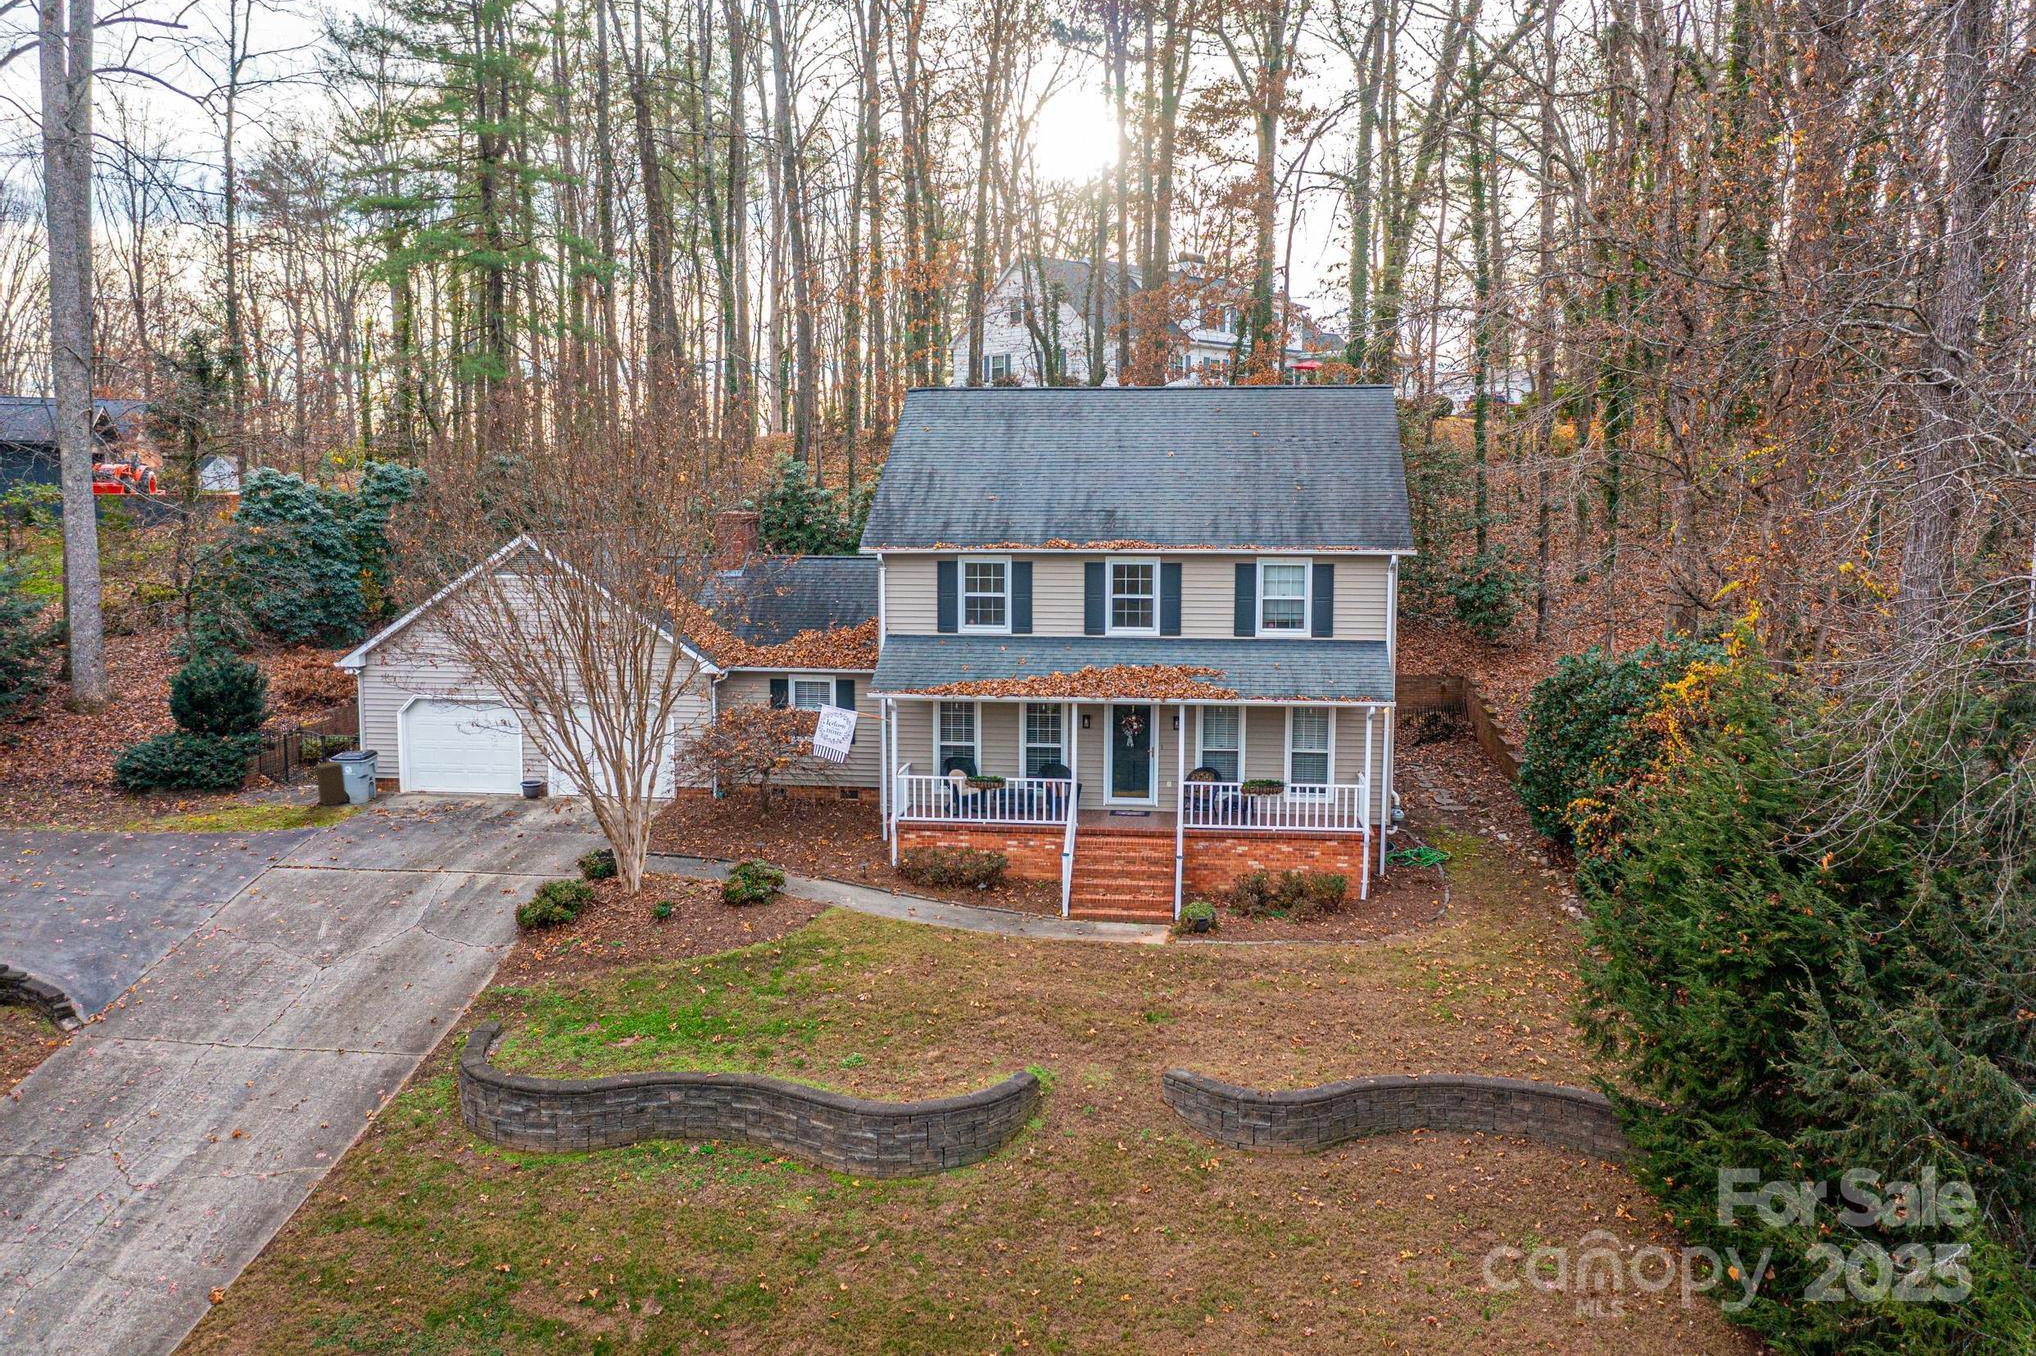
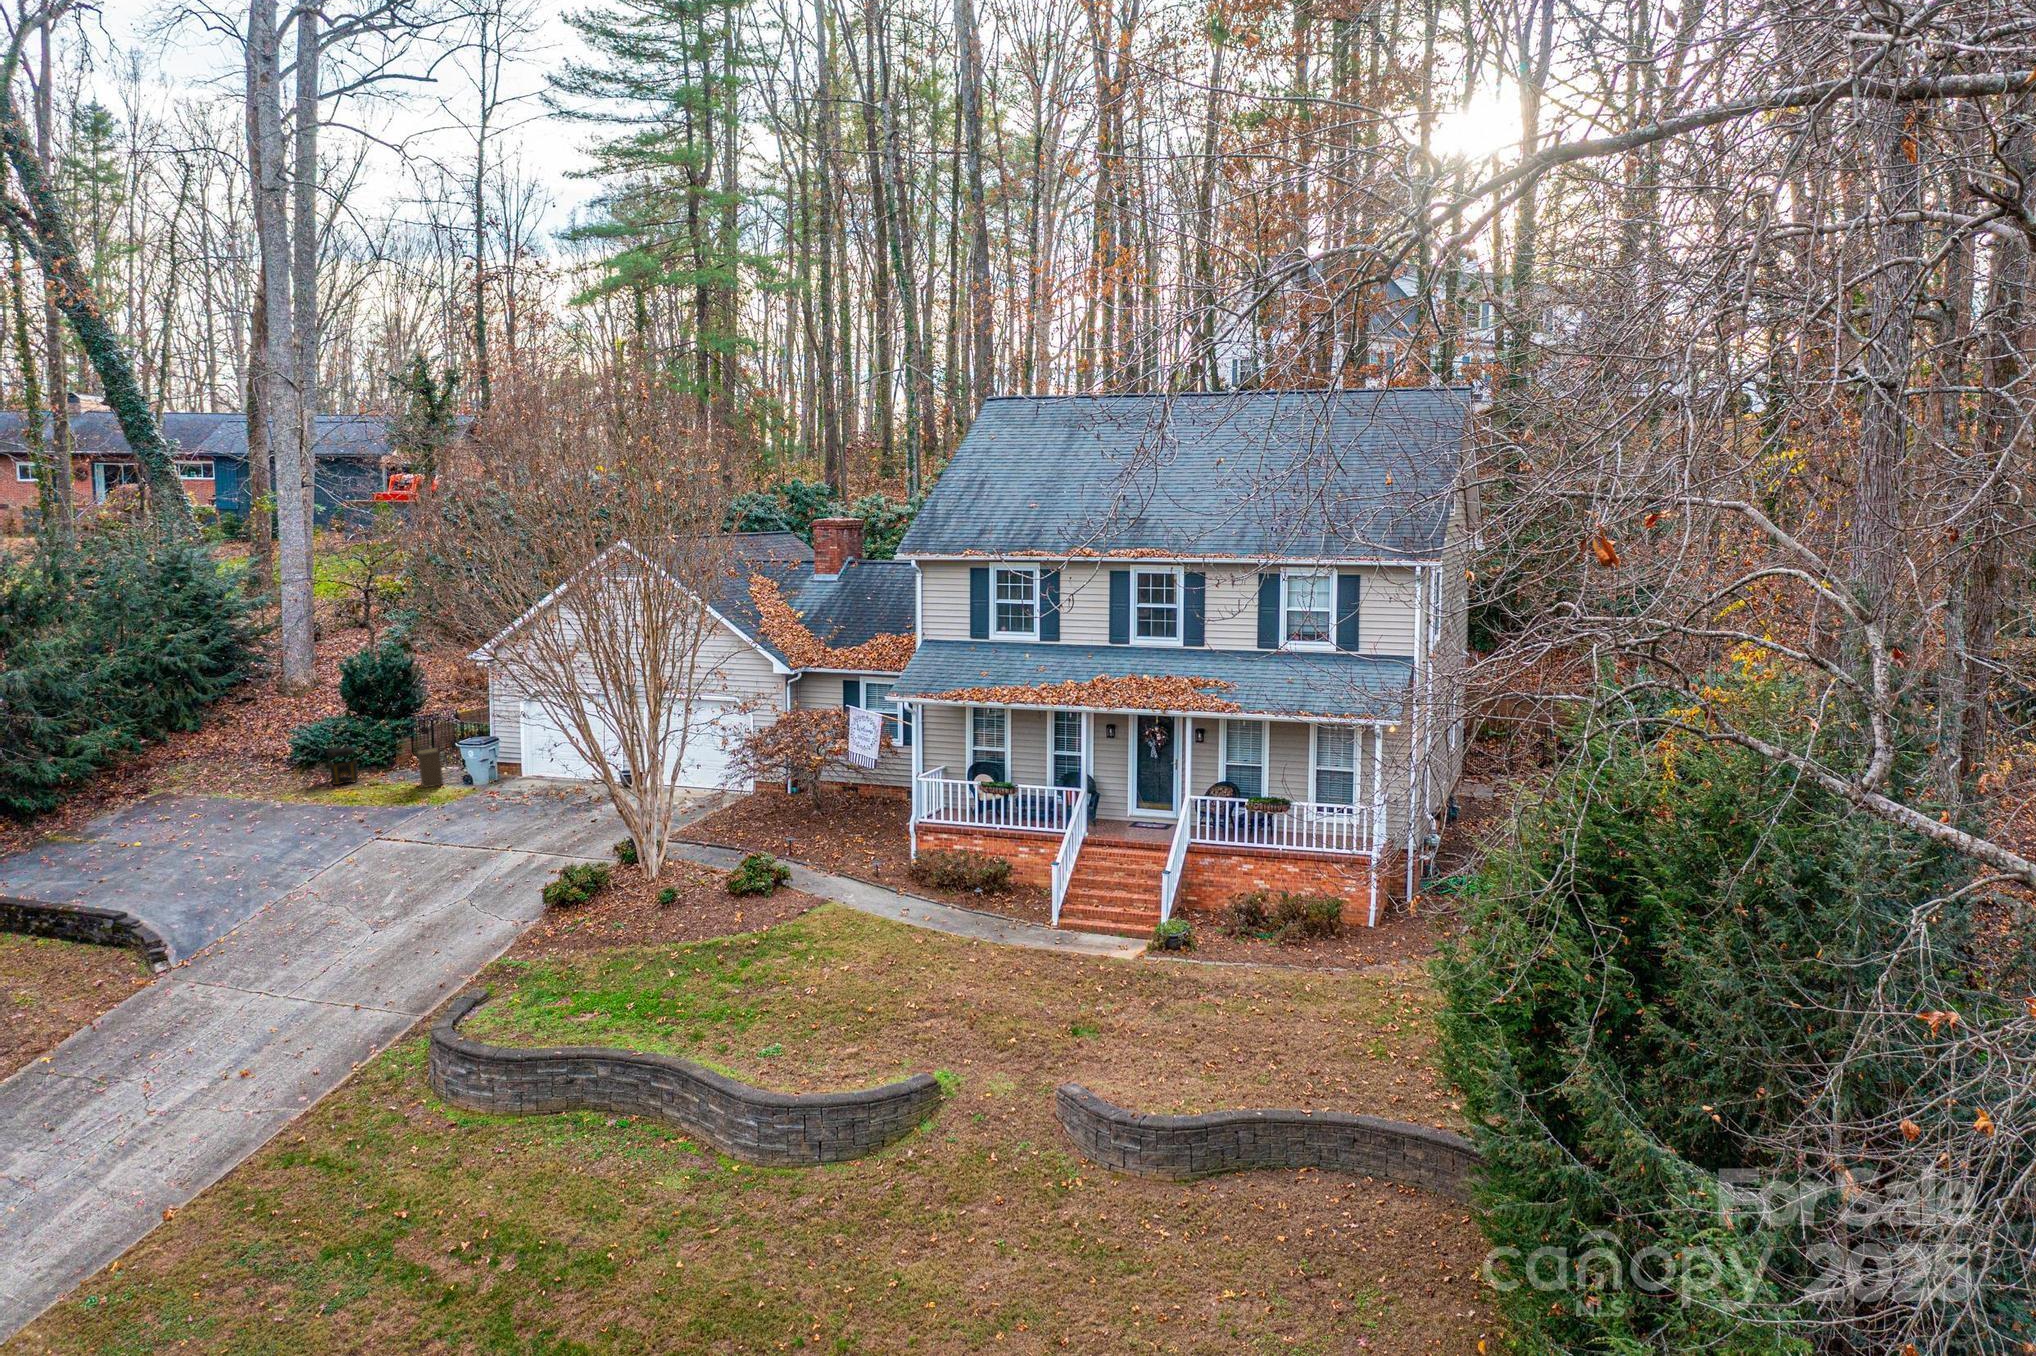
toolbox: none [202,761,242,806] -> present [327,747,358,785]

